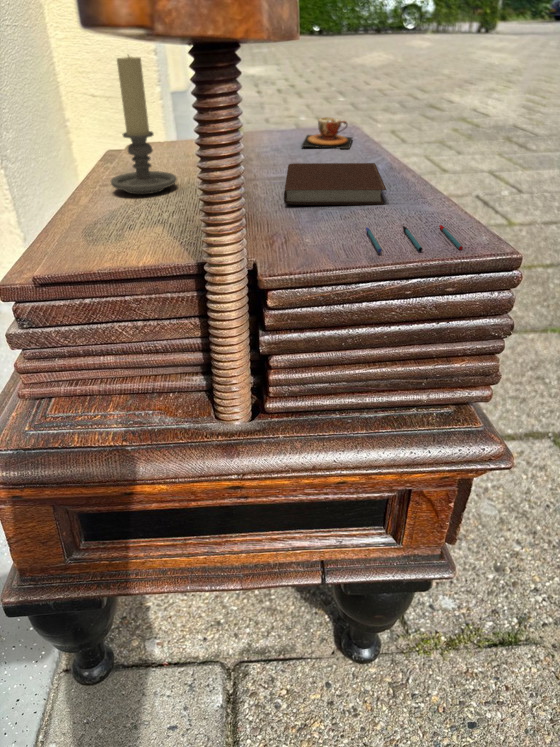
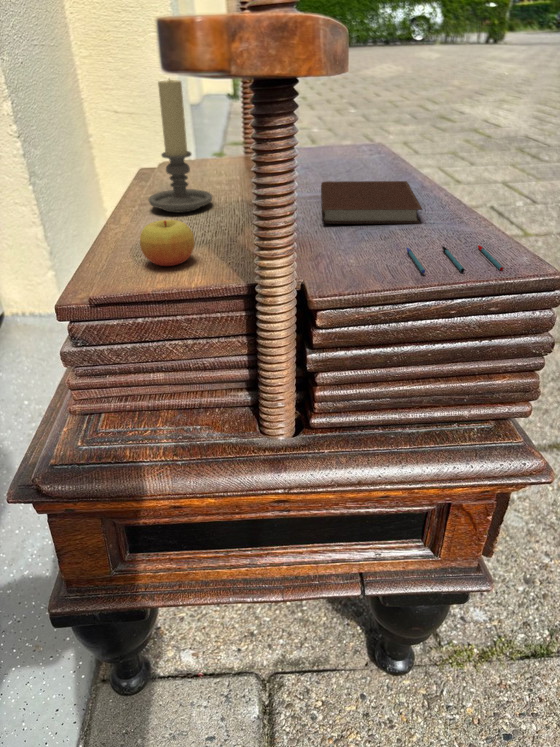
teacup: present [302,117,352,149] -> none [329,134,379,165]
apple: none [90,198,148,246] -> present [140,220,195,266]

